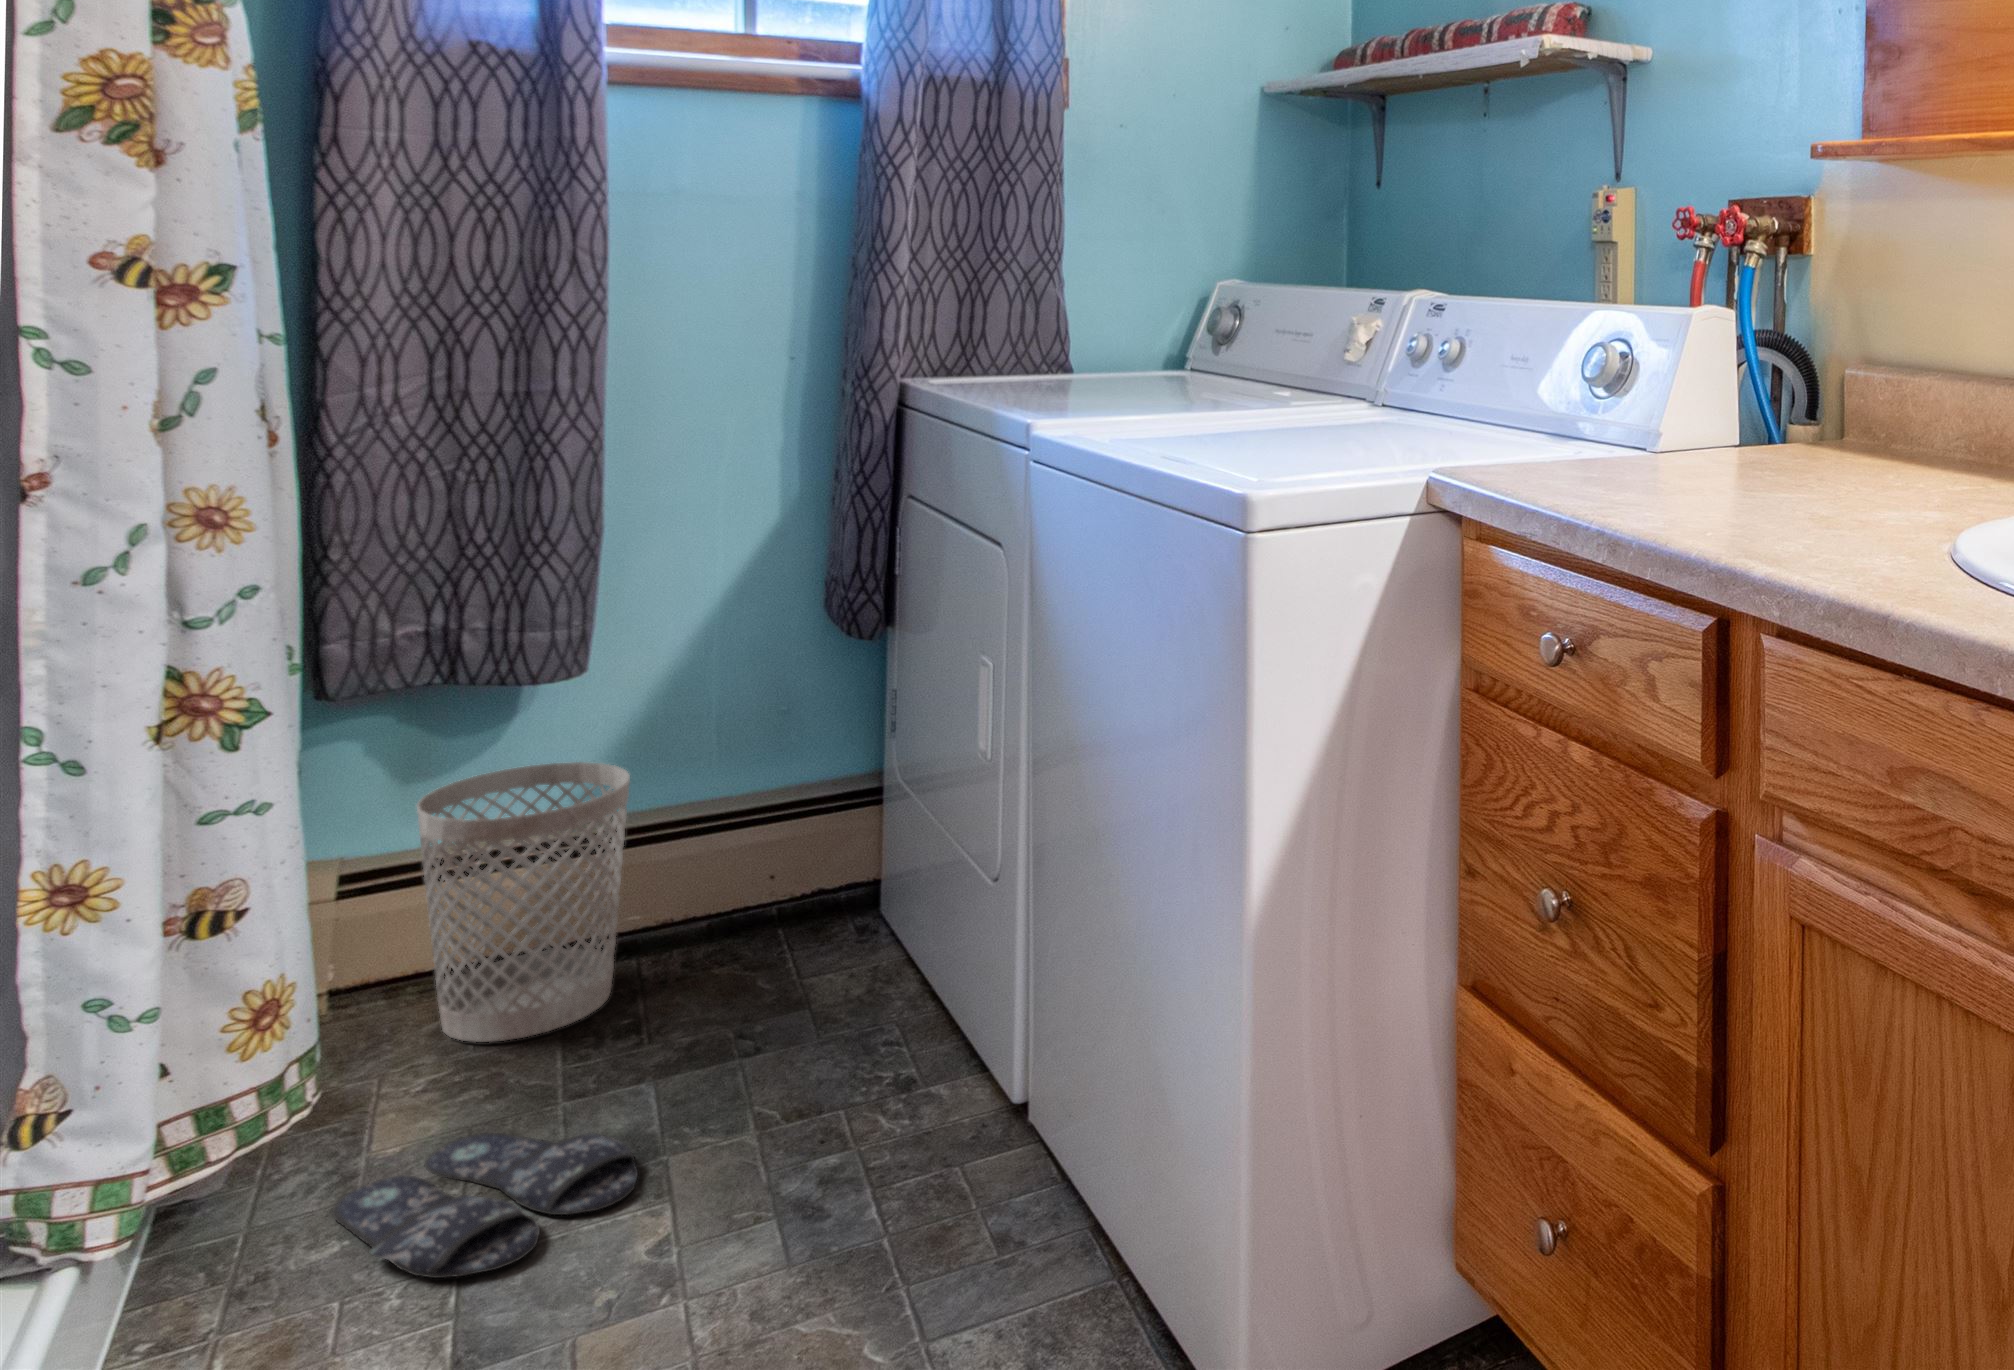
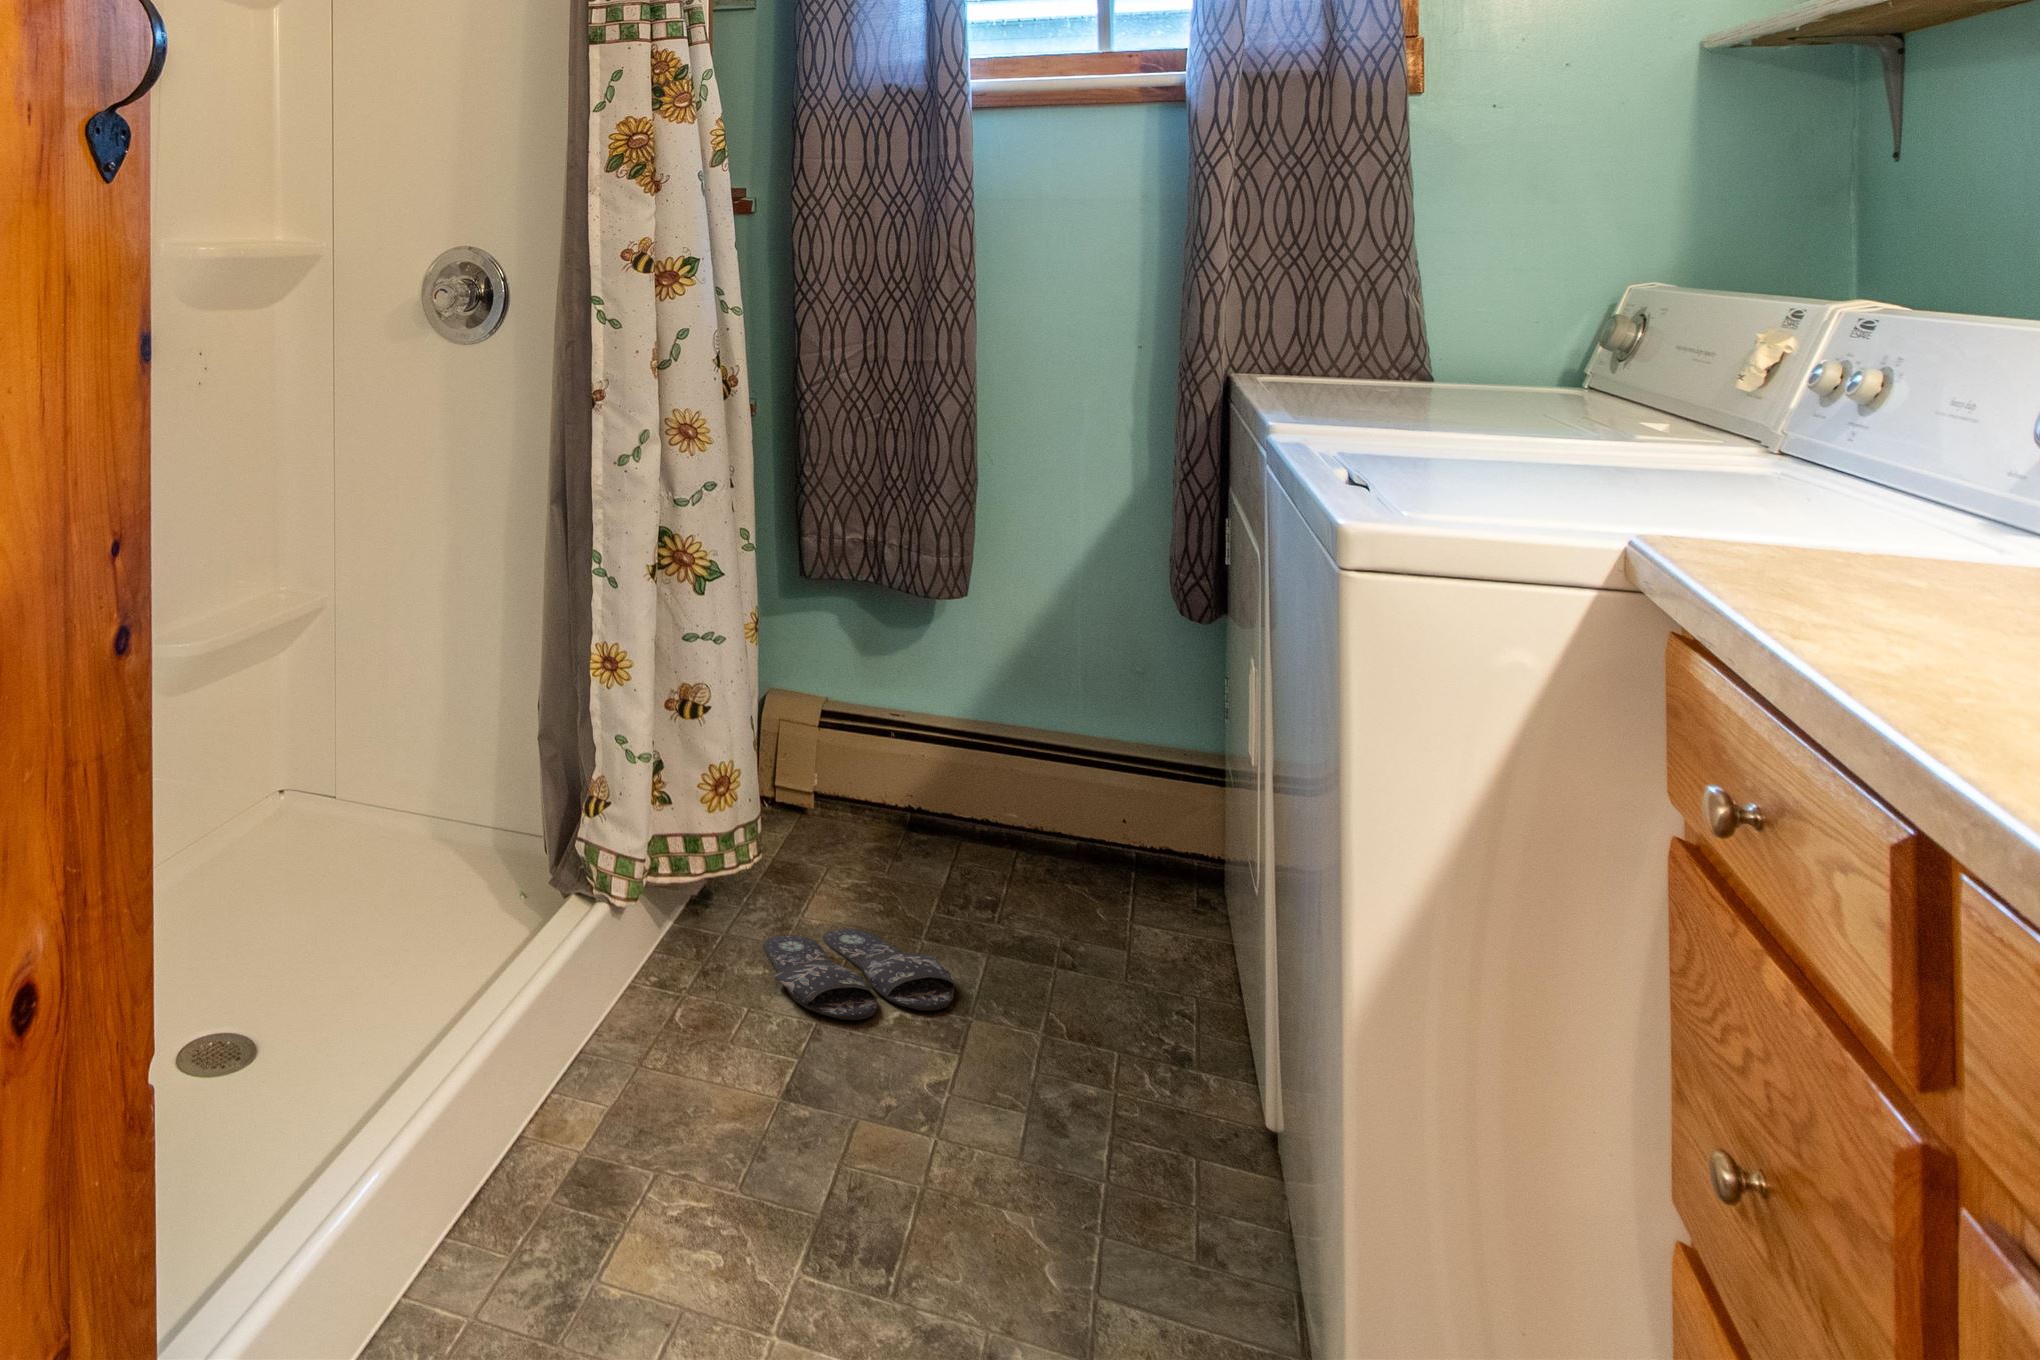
wastebasket: present [417,762,630,1042] -> none [843,666,991,878]

